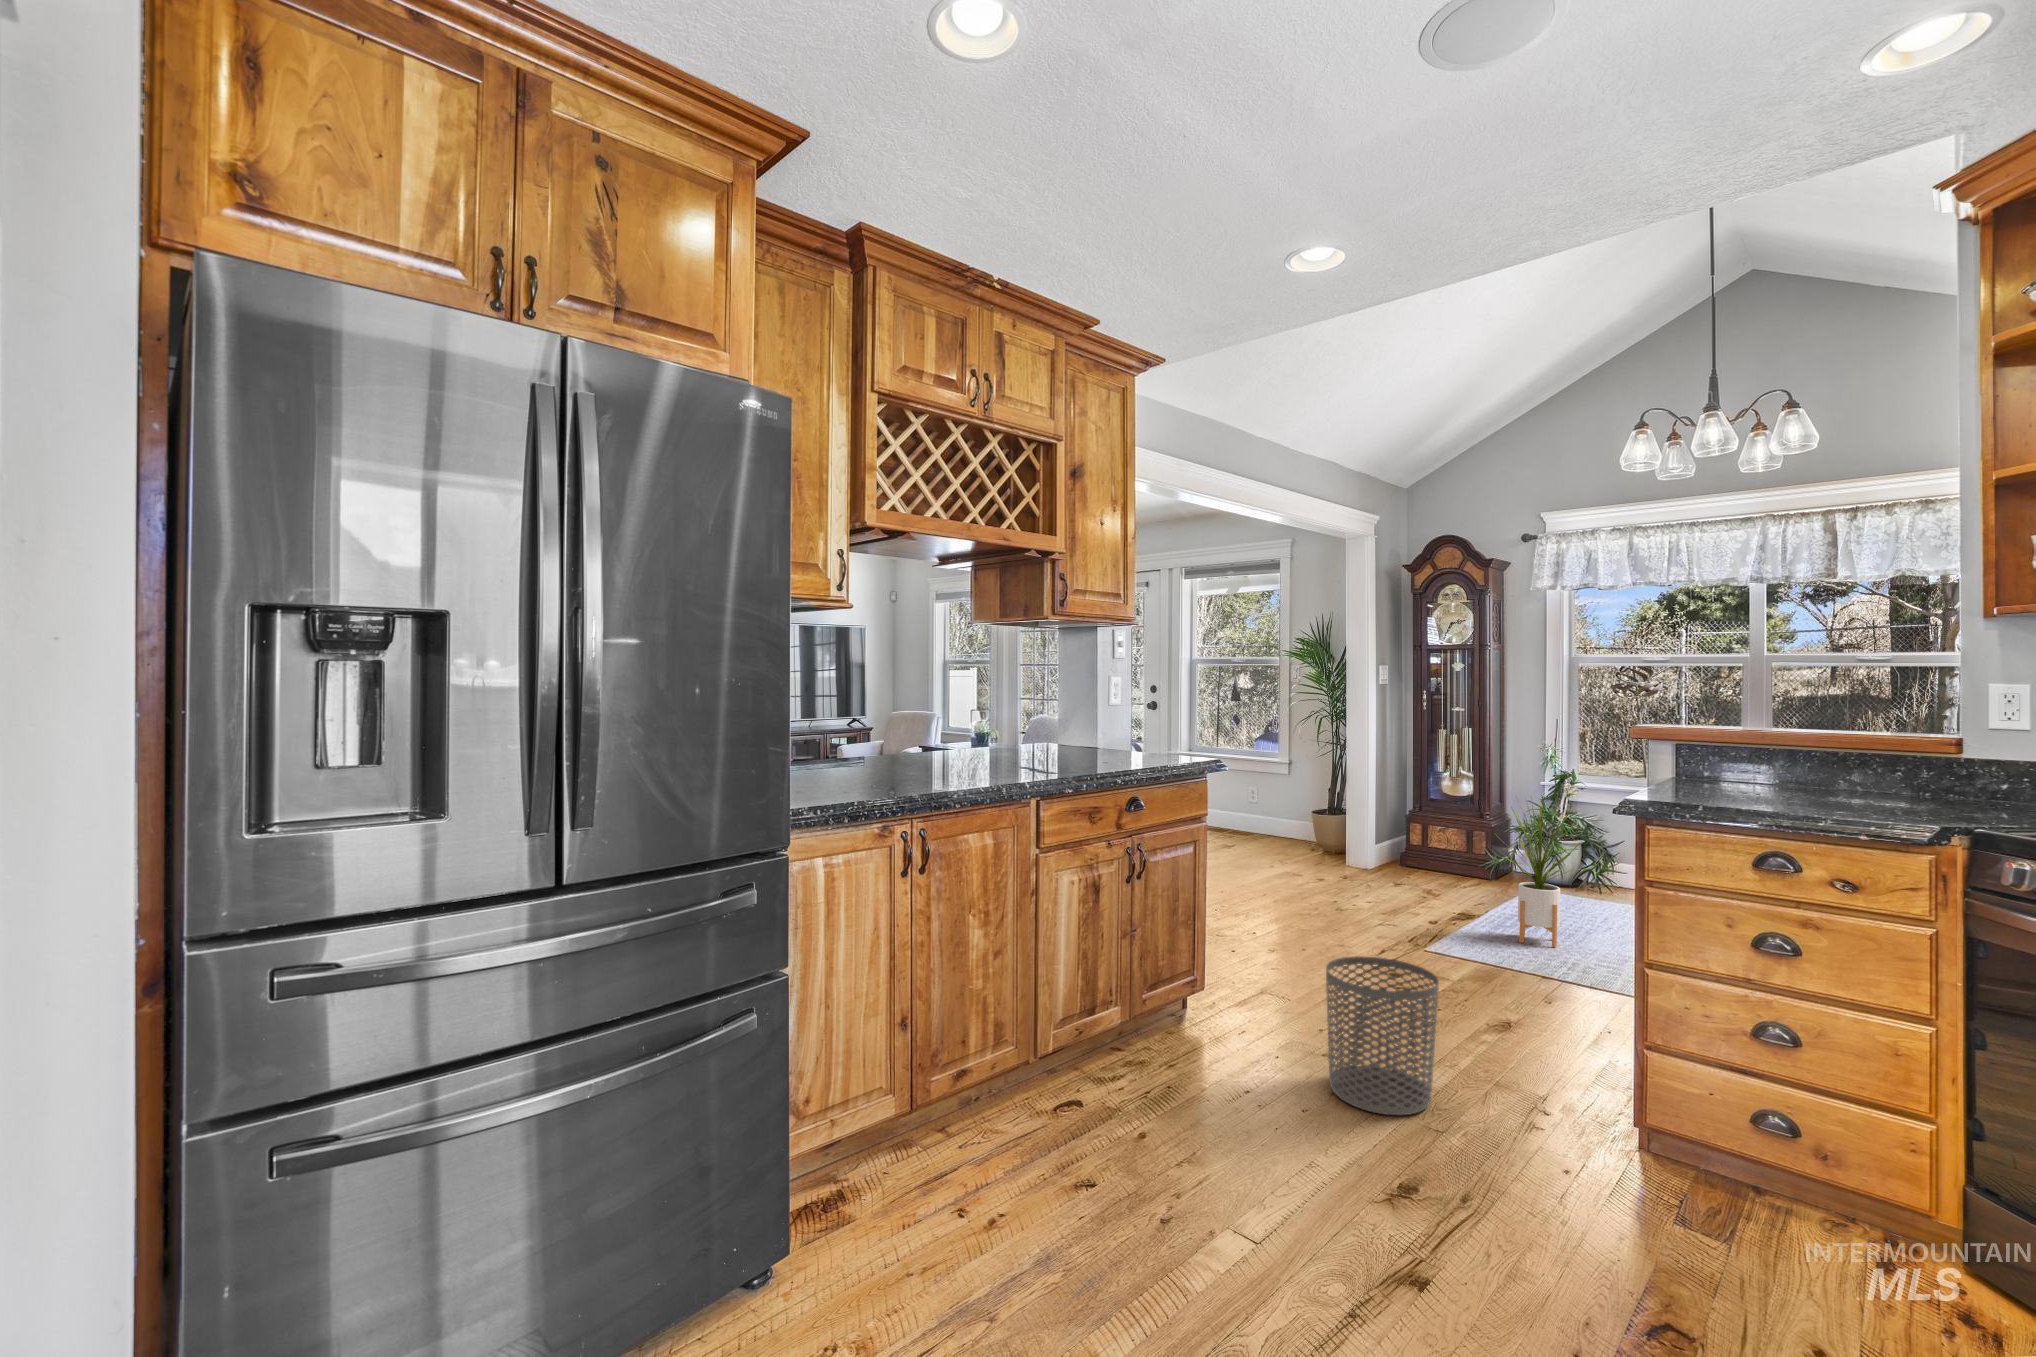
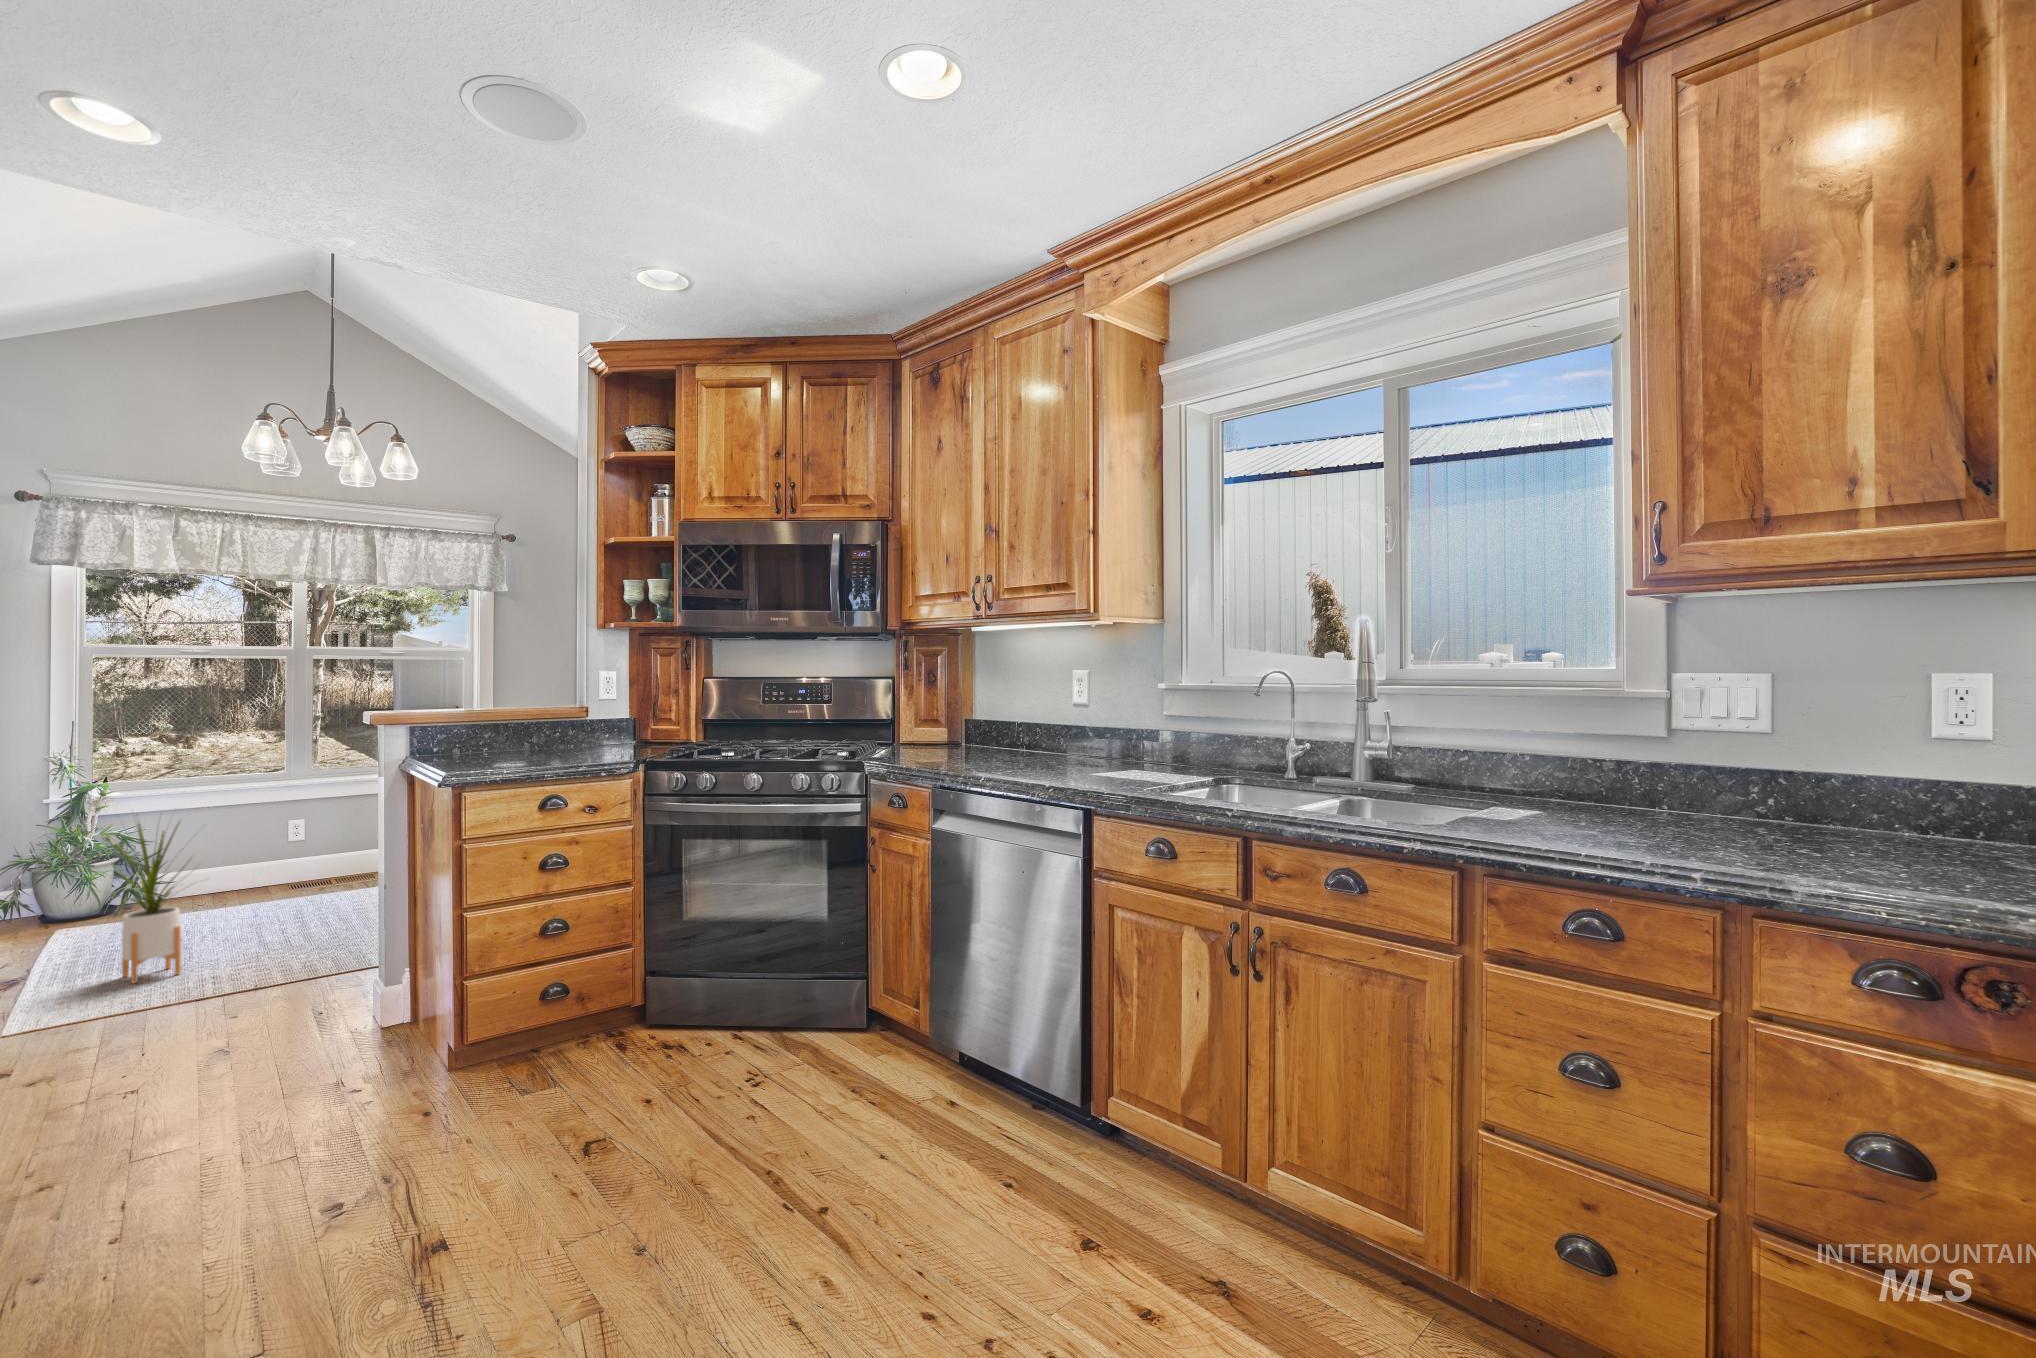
waste bin: present [1326,956,1439,1115] -> none [96,1000,265,1198]

